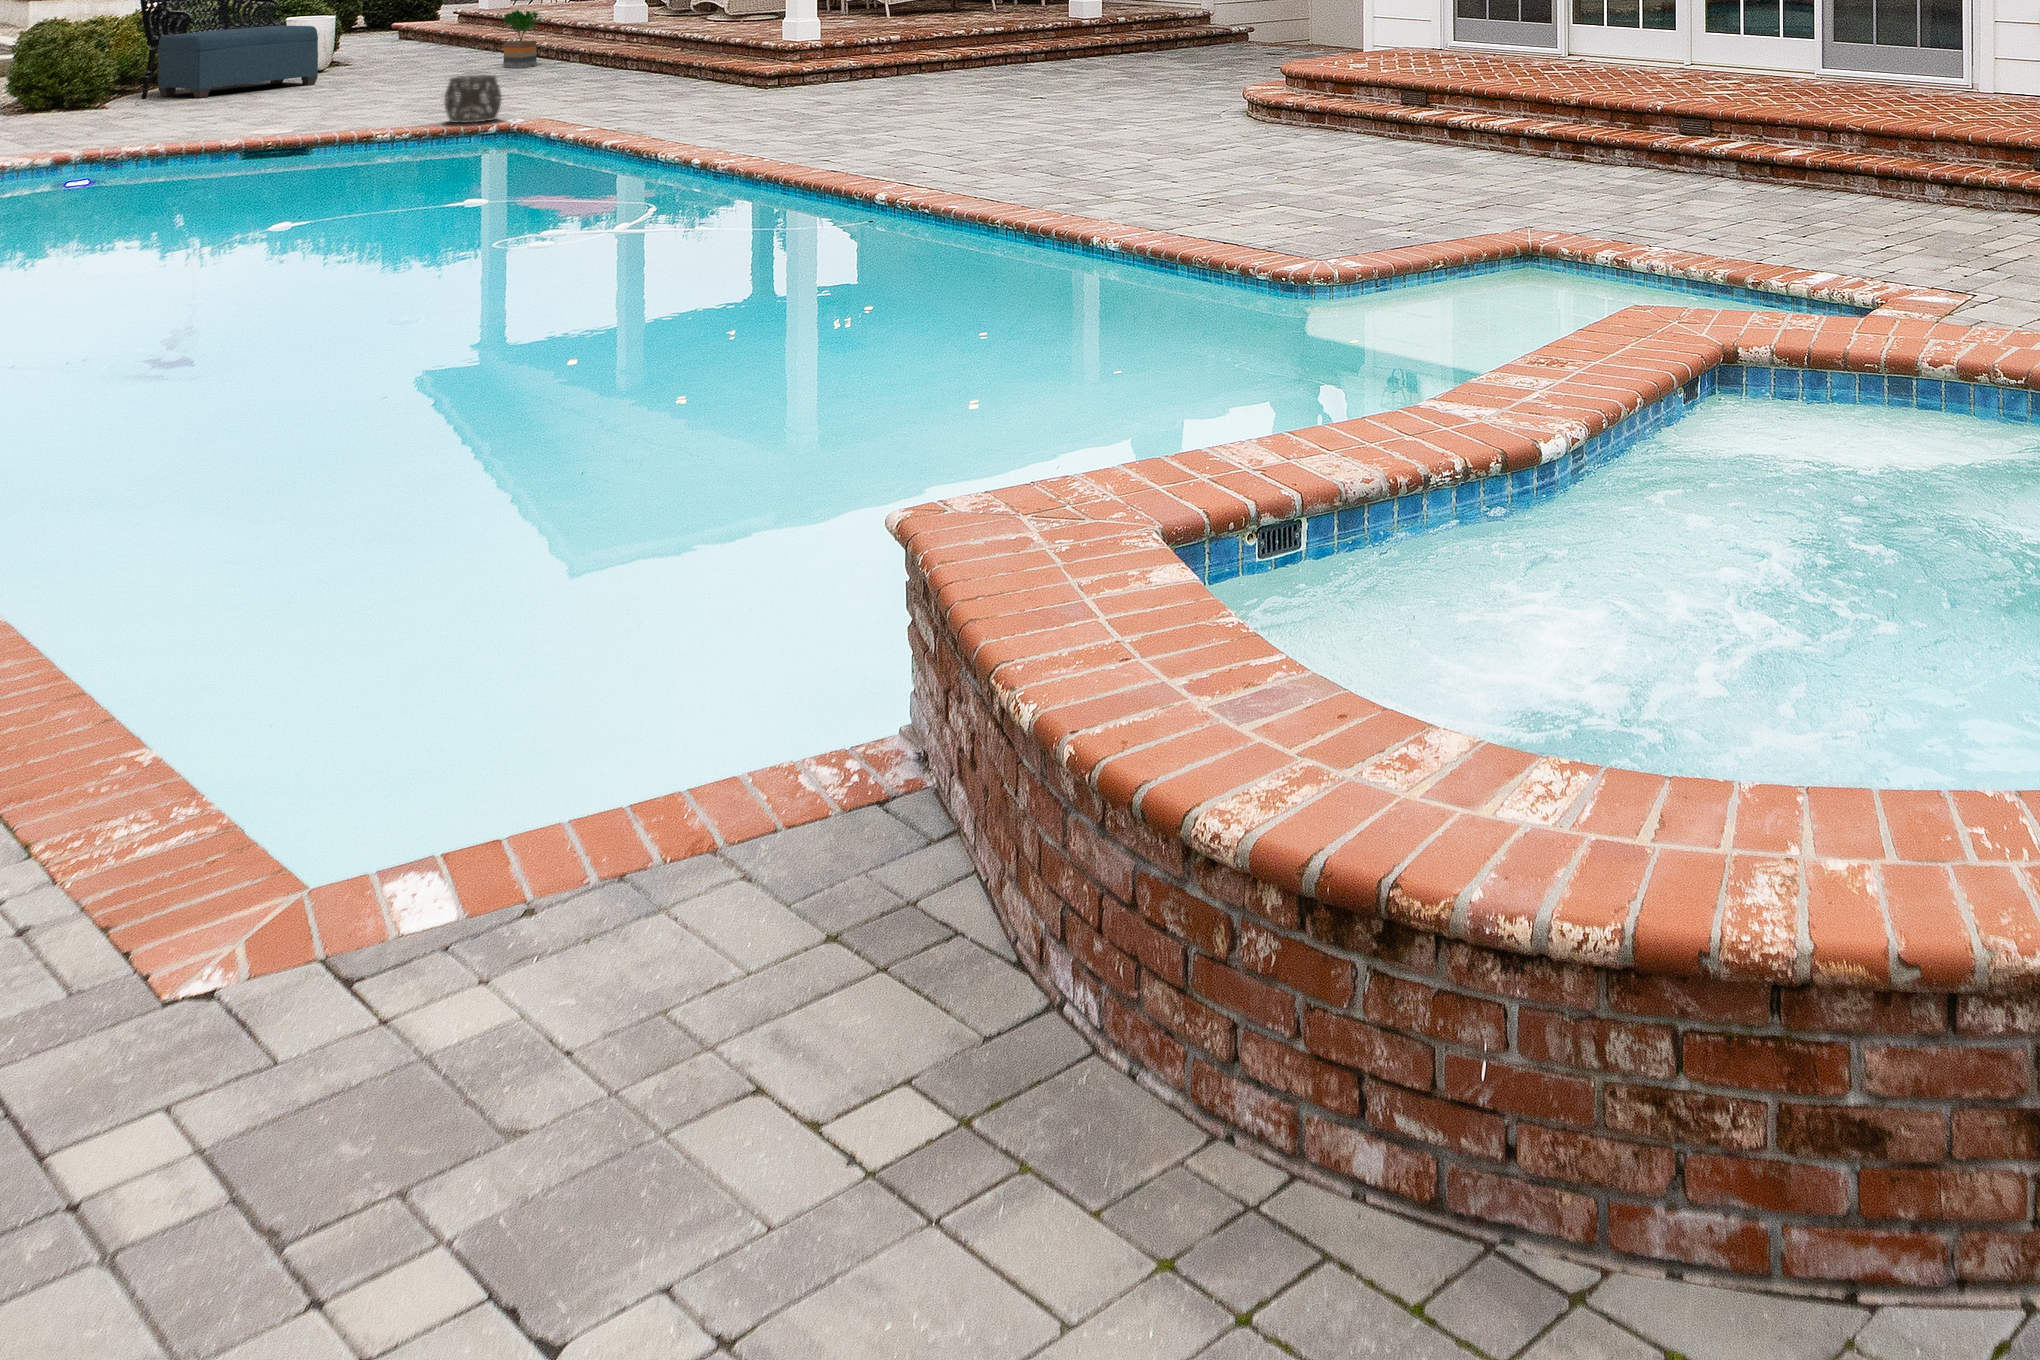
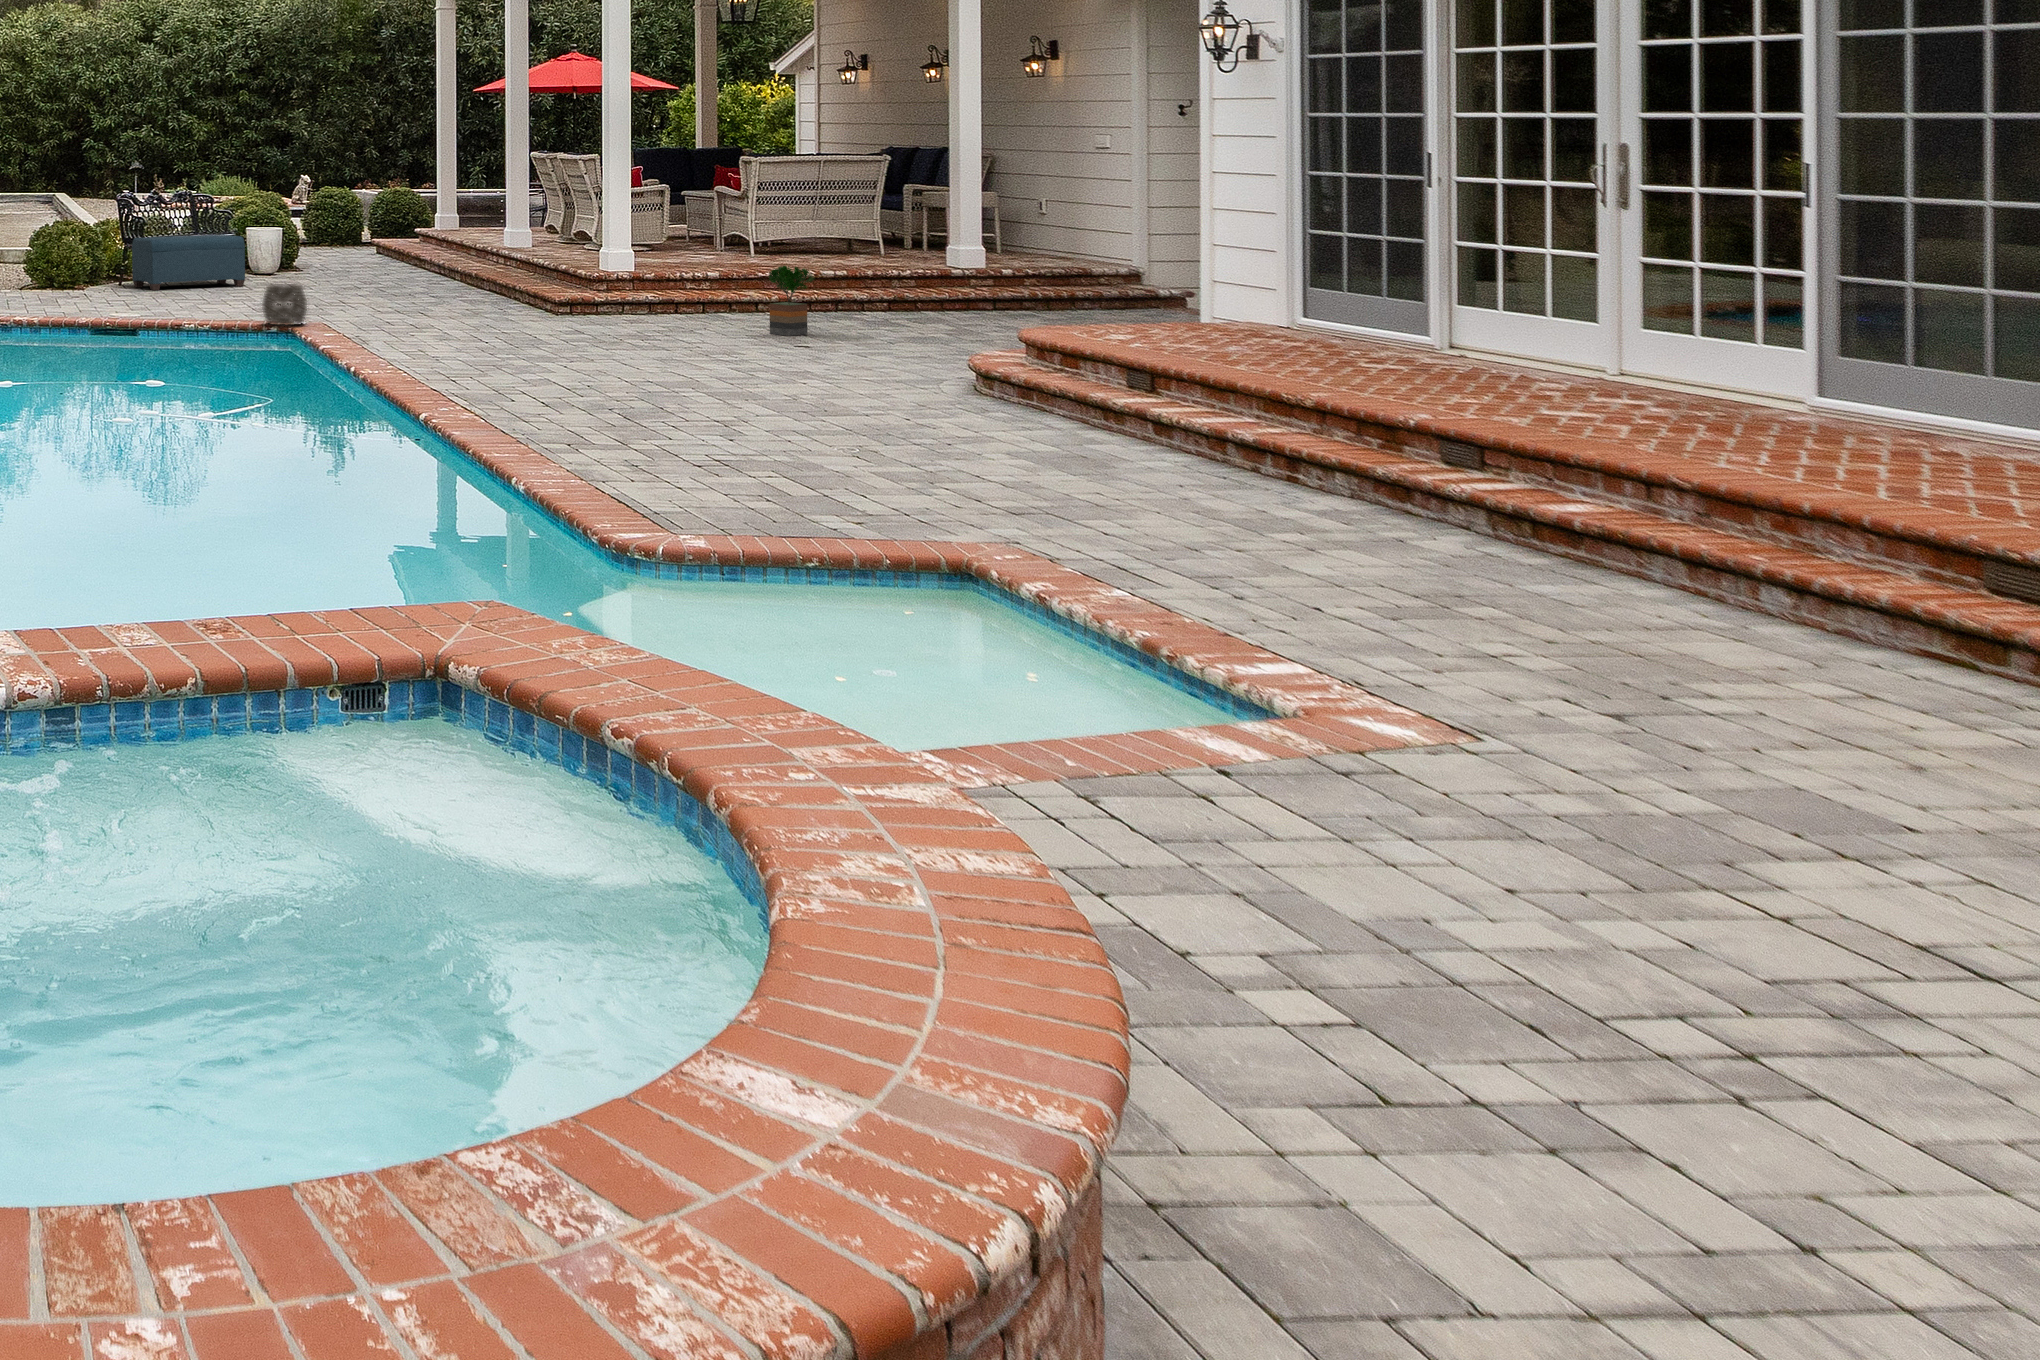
potted tree: present [504,10,542,68] -> present [769,266,813,336]

